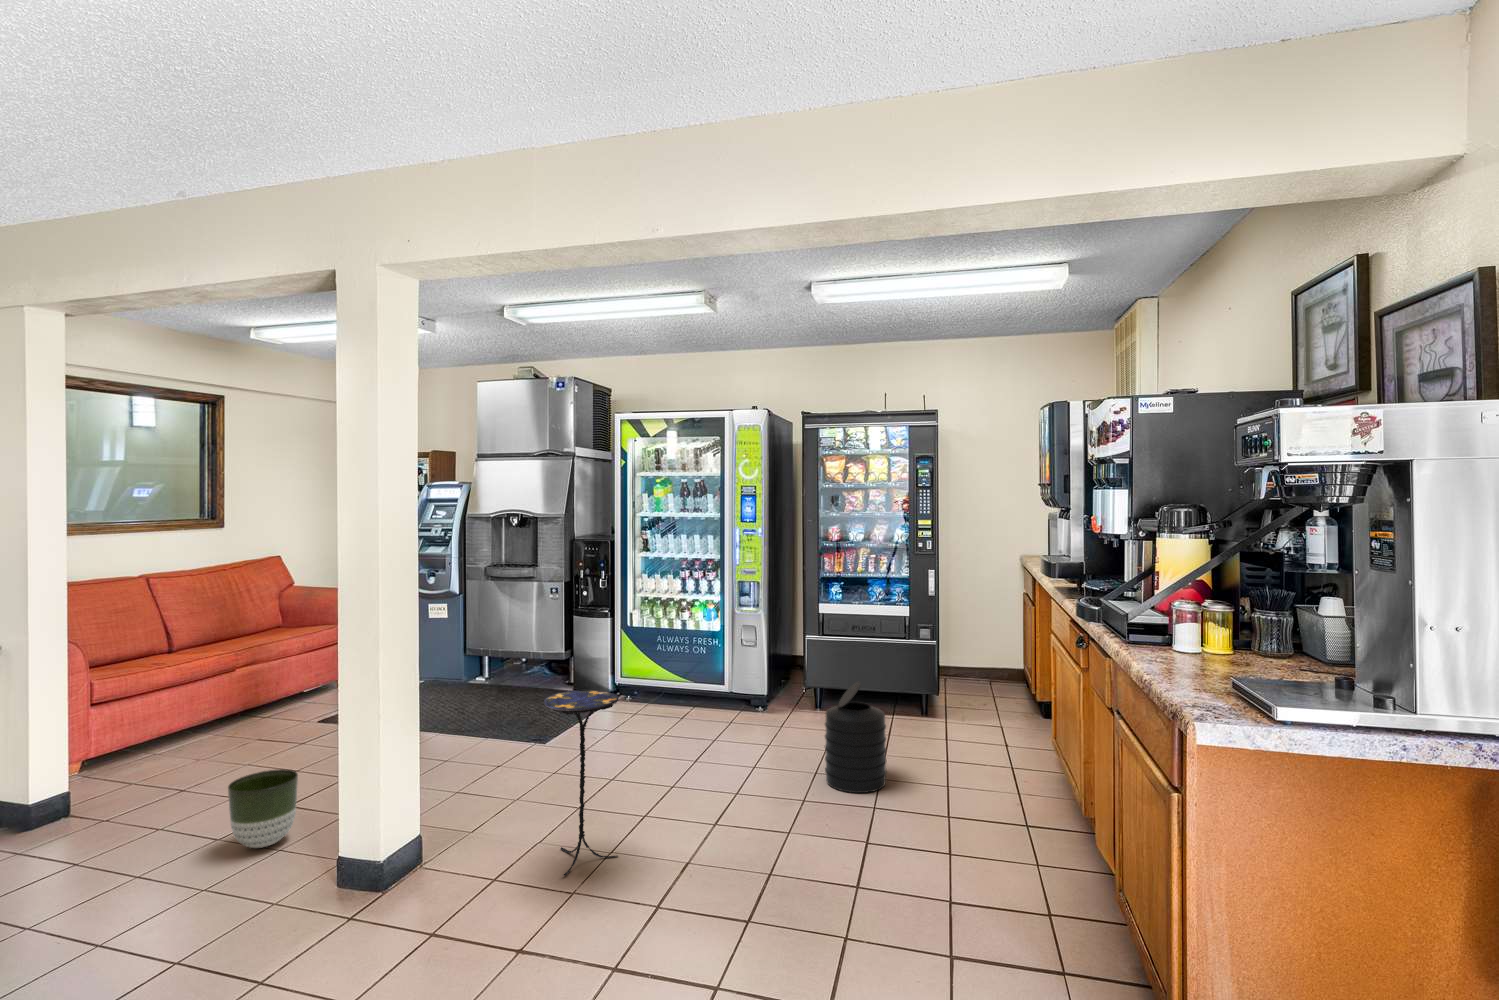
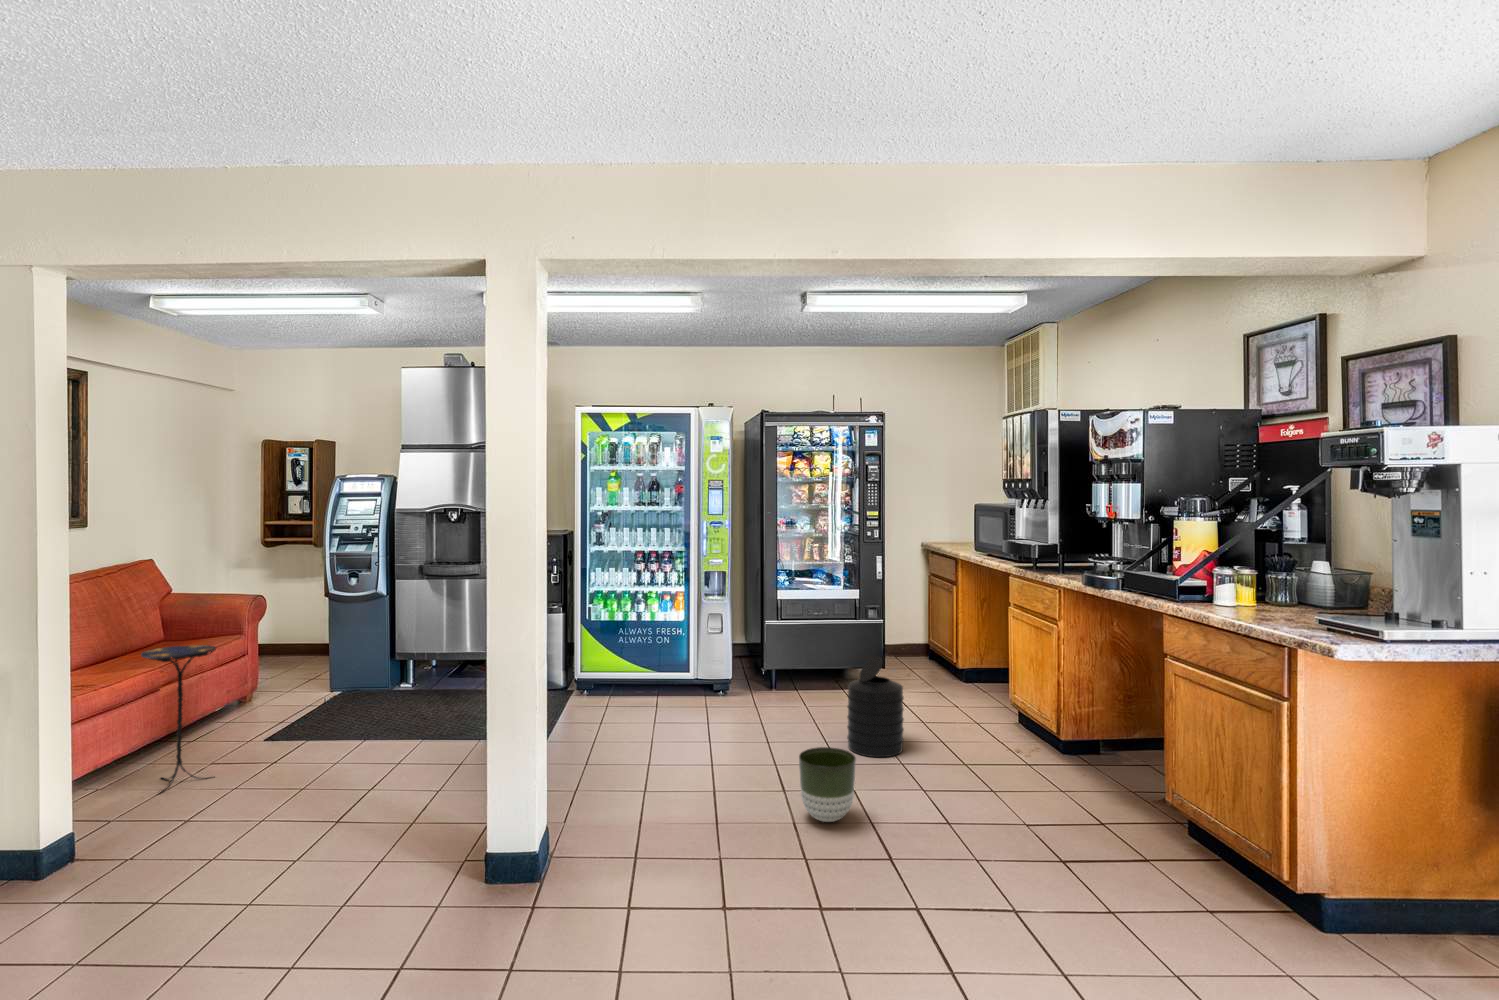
side table: present [544,690,619,876] -> present [141,645,216,786]
planter: present [228,769,298,848] -> present [799,747,856,822]

